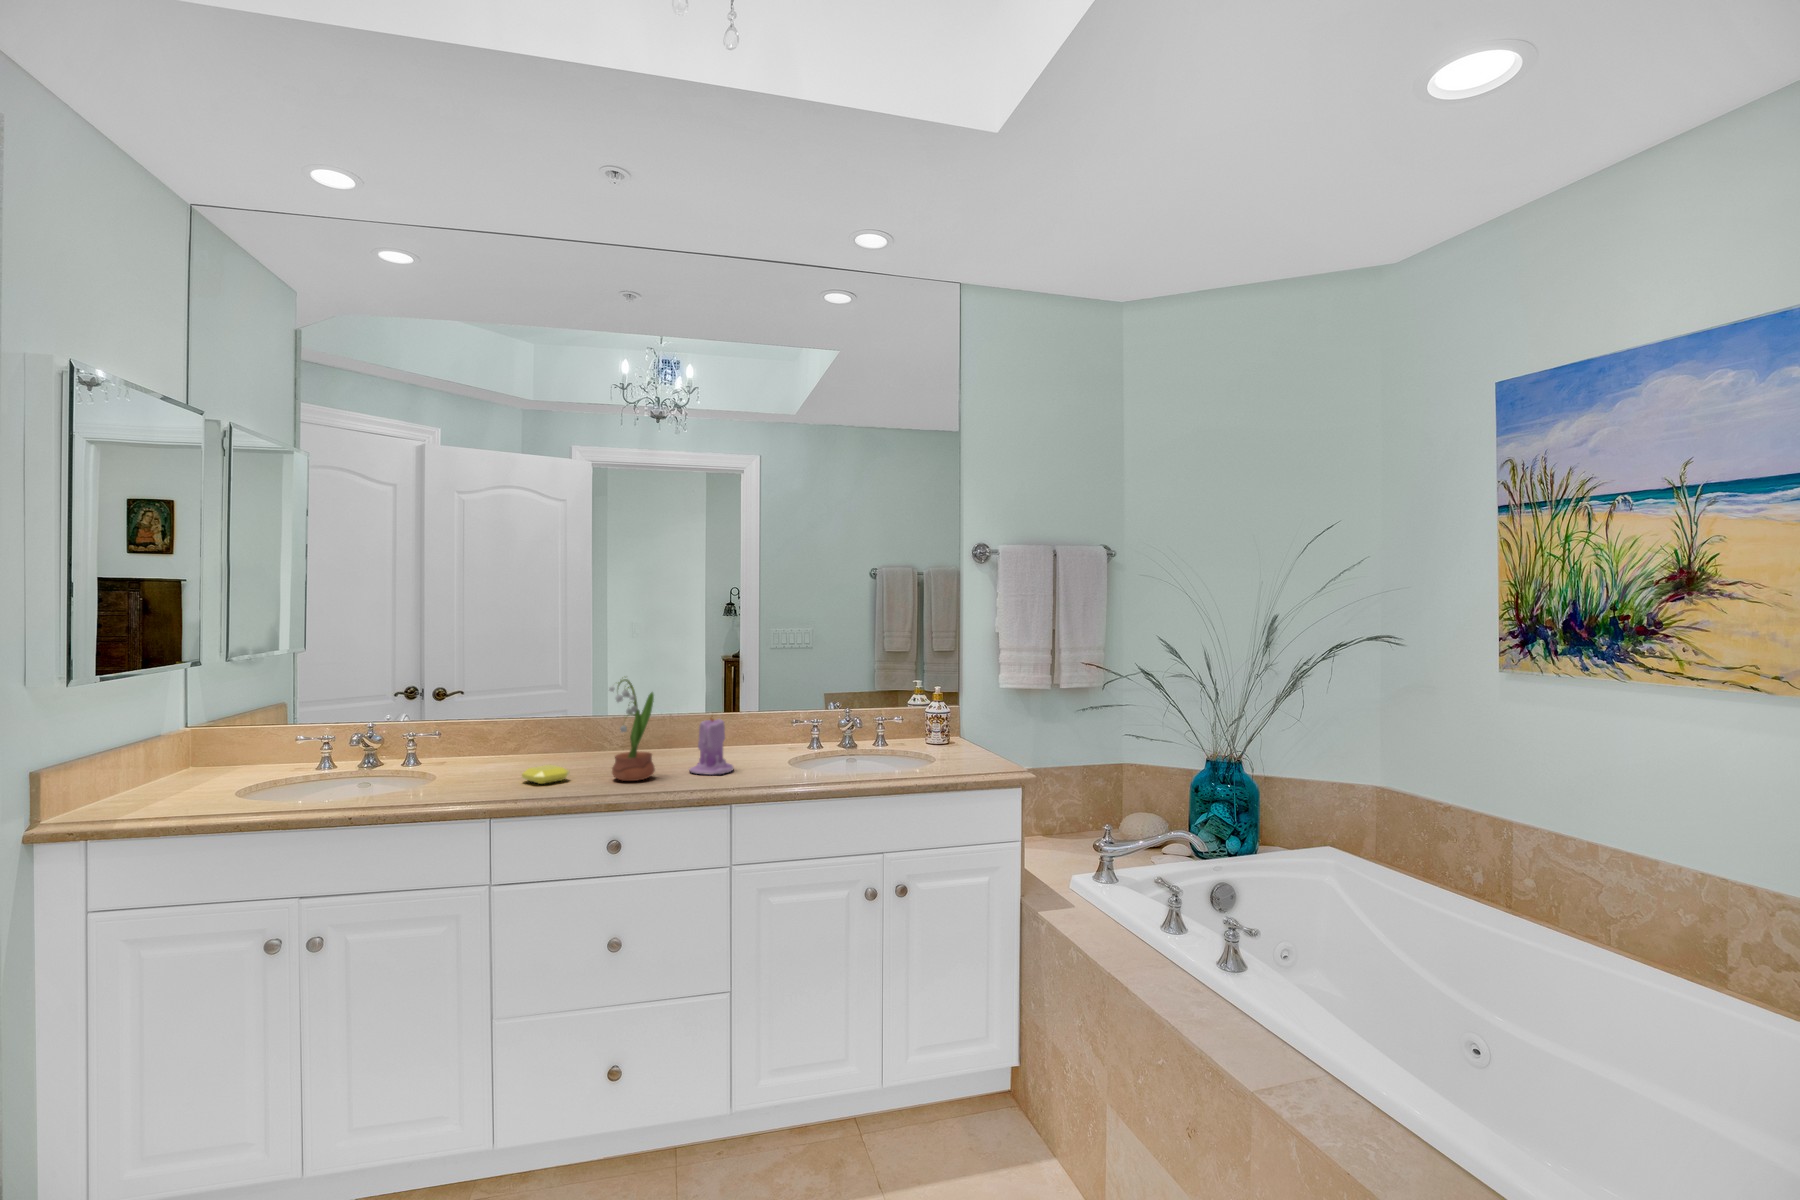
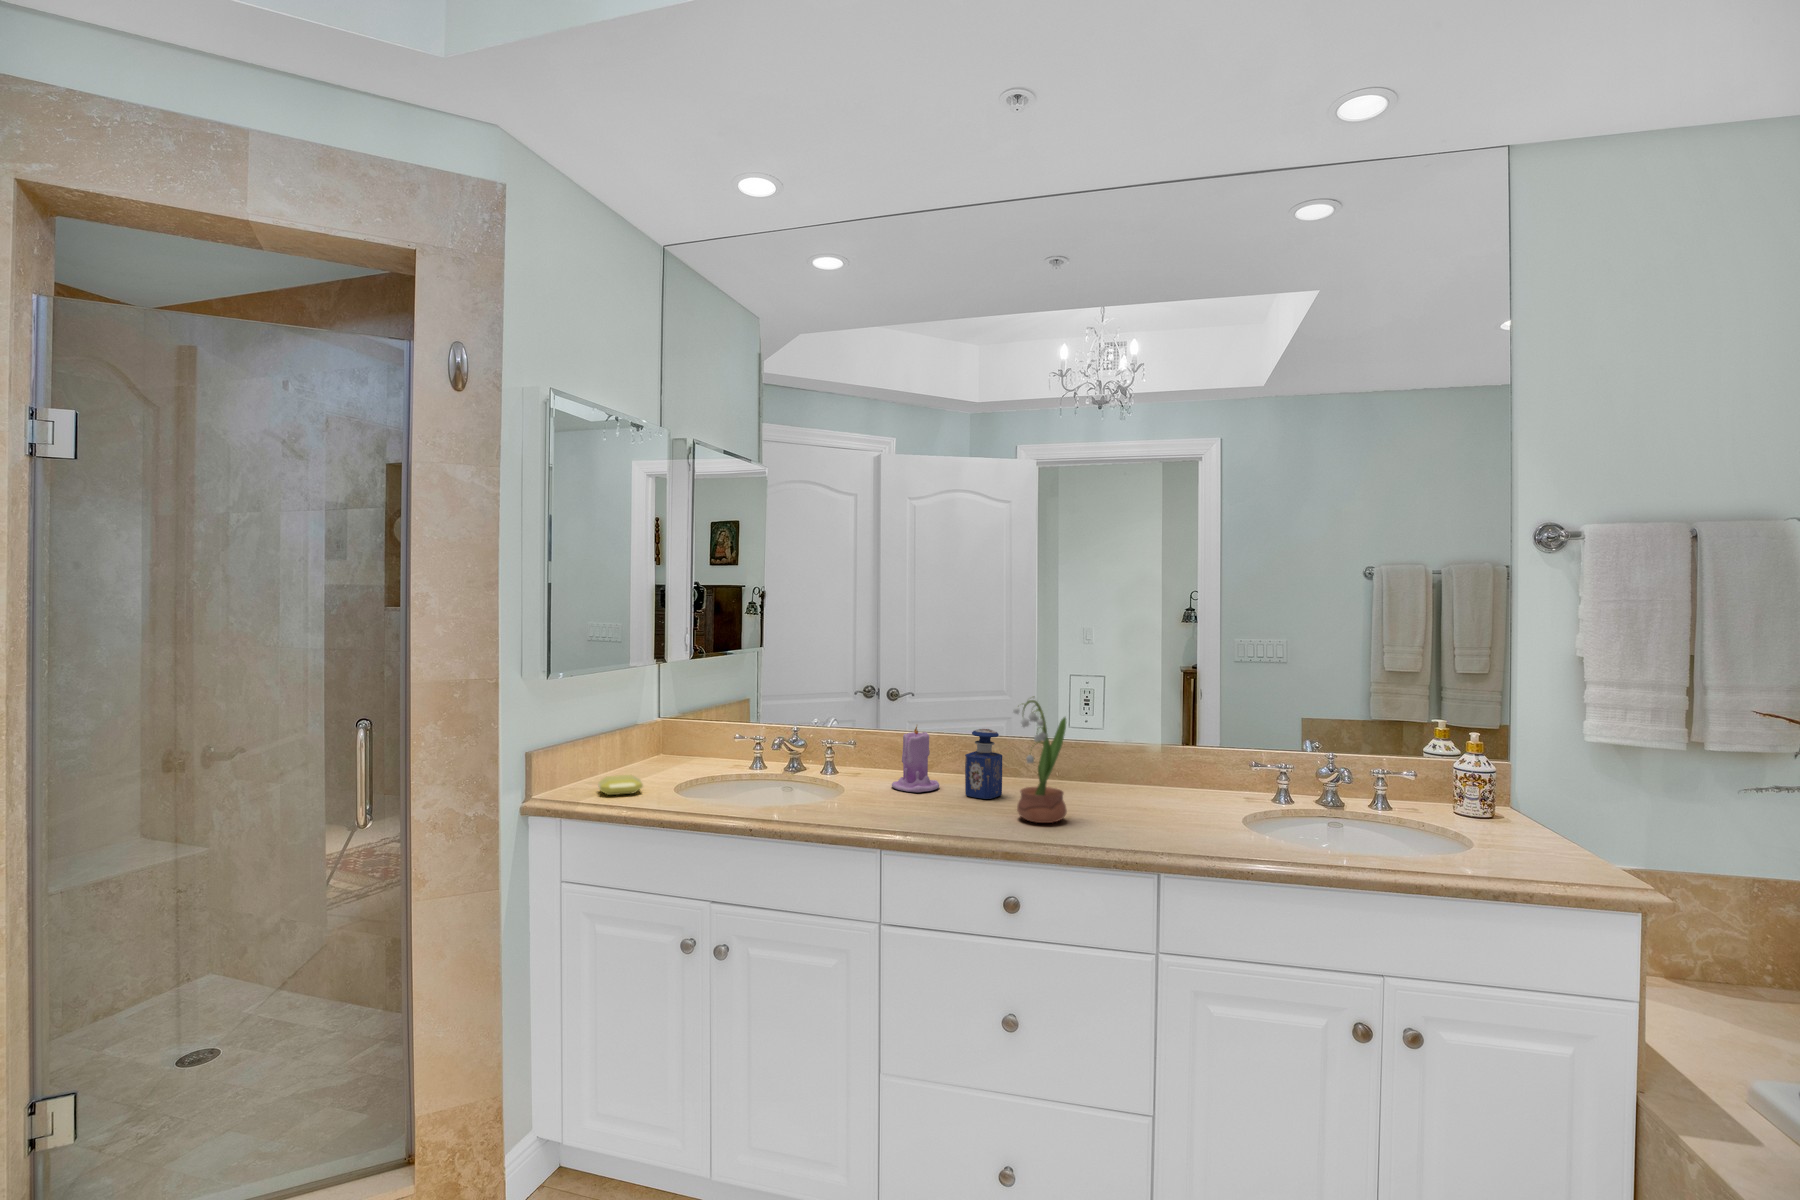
perfume bottle: none [558,709,593,769] -> present [965,729,1002,799]
candle: present [689,716,733,775] -> present [892,726,939,792]
soap bar: present [522,764,569,784] -> present [598,775,643,795]

